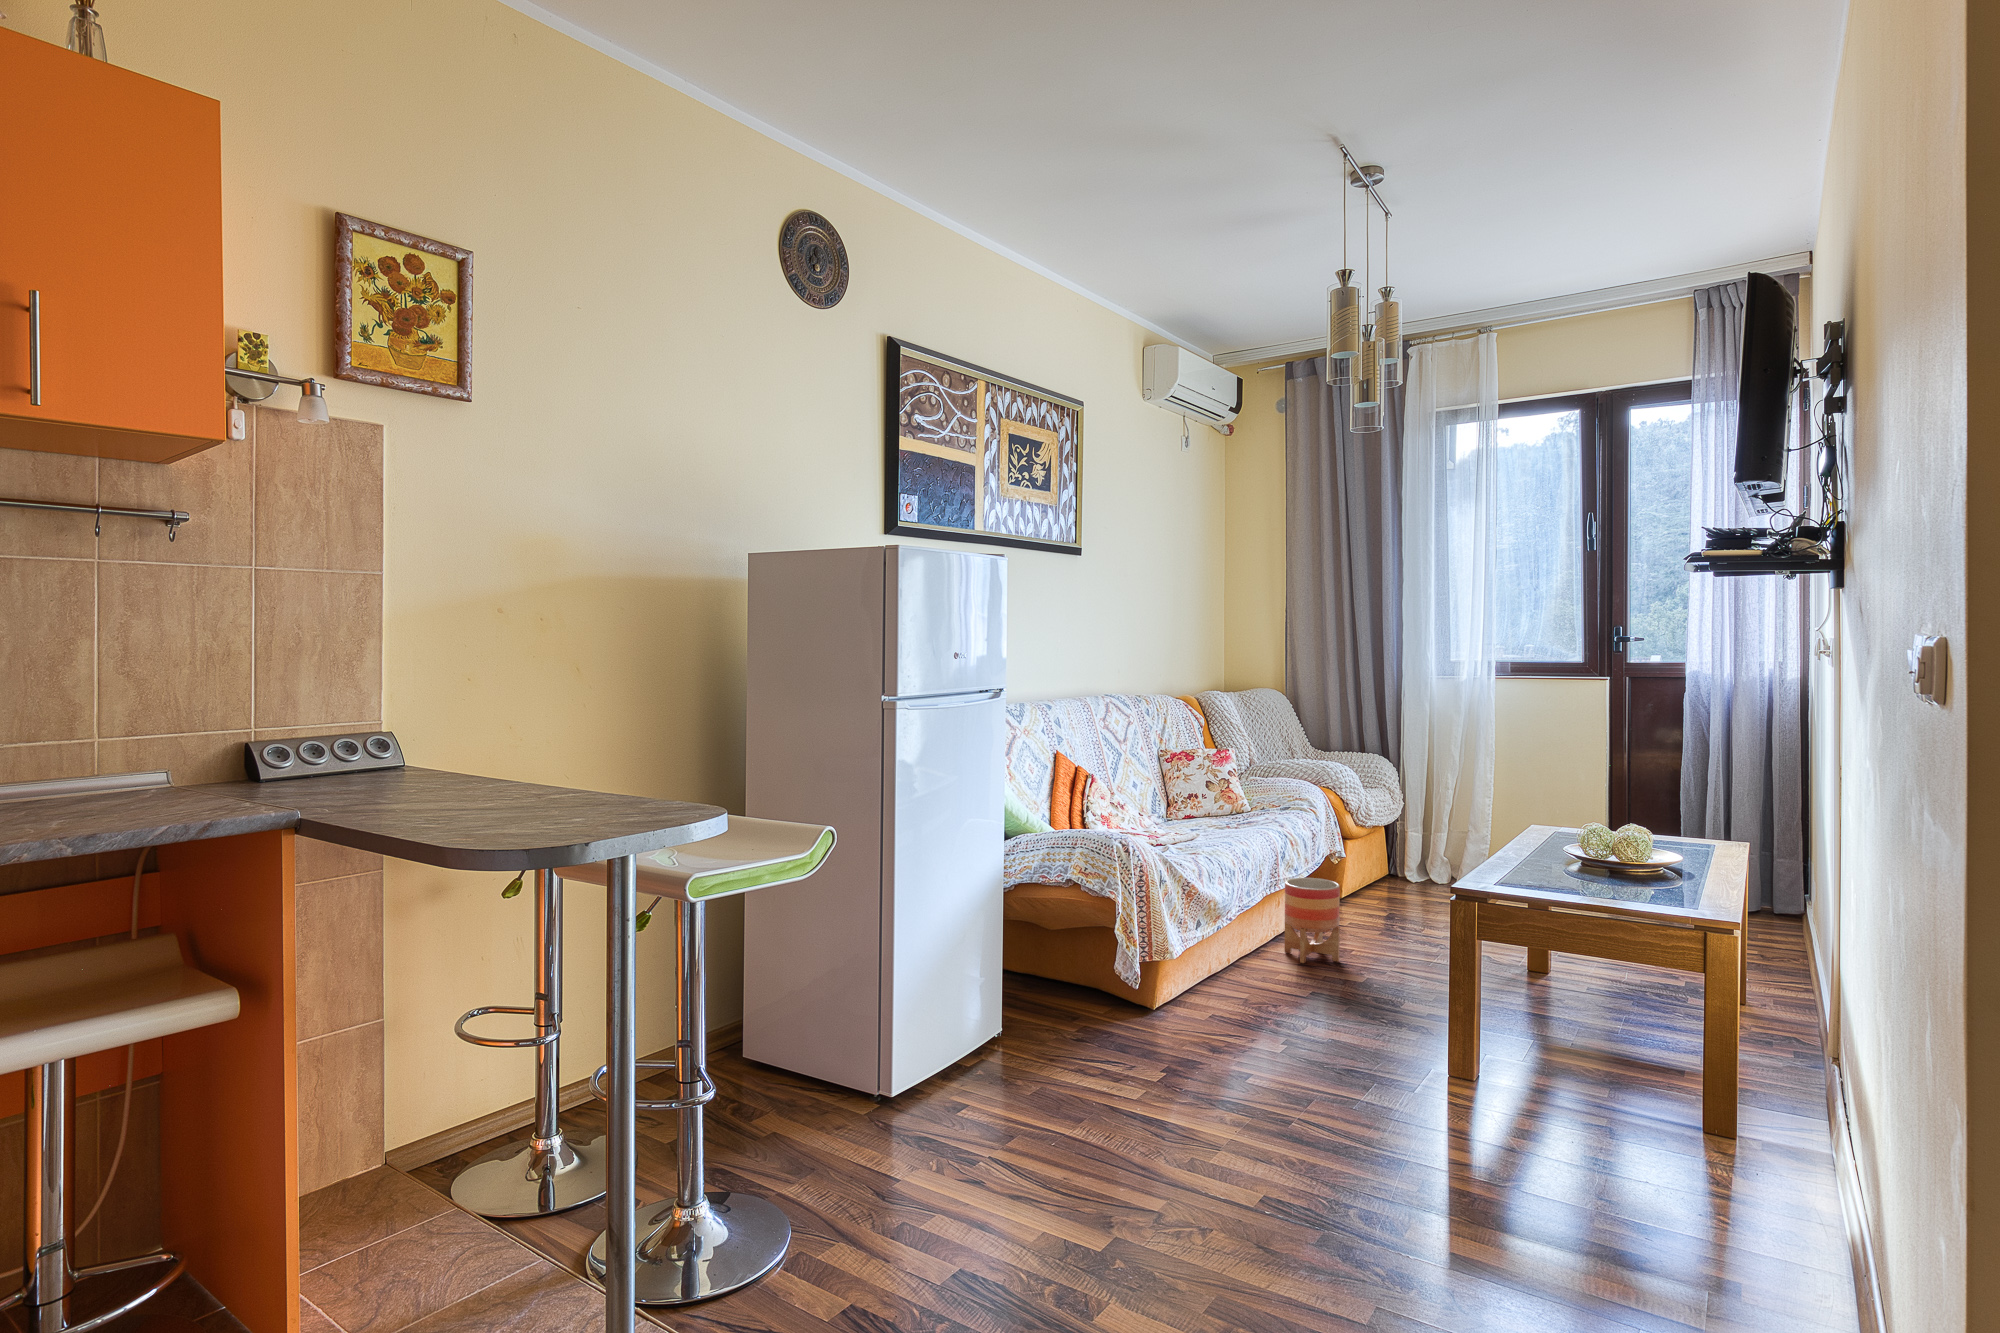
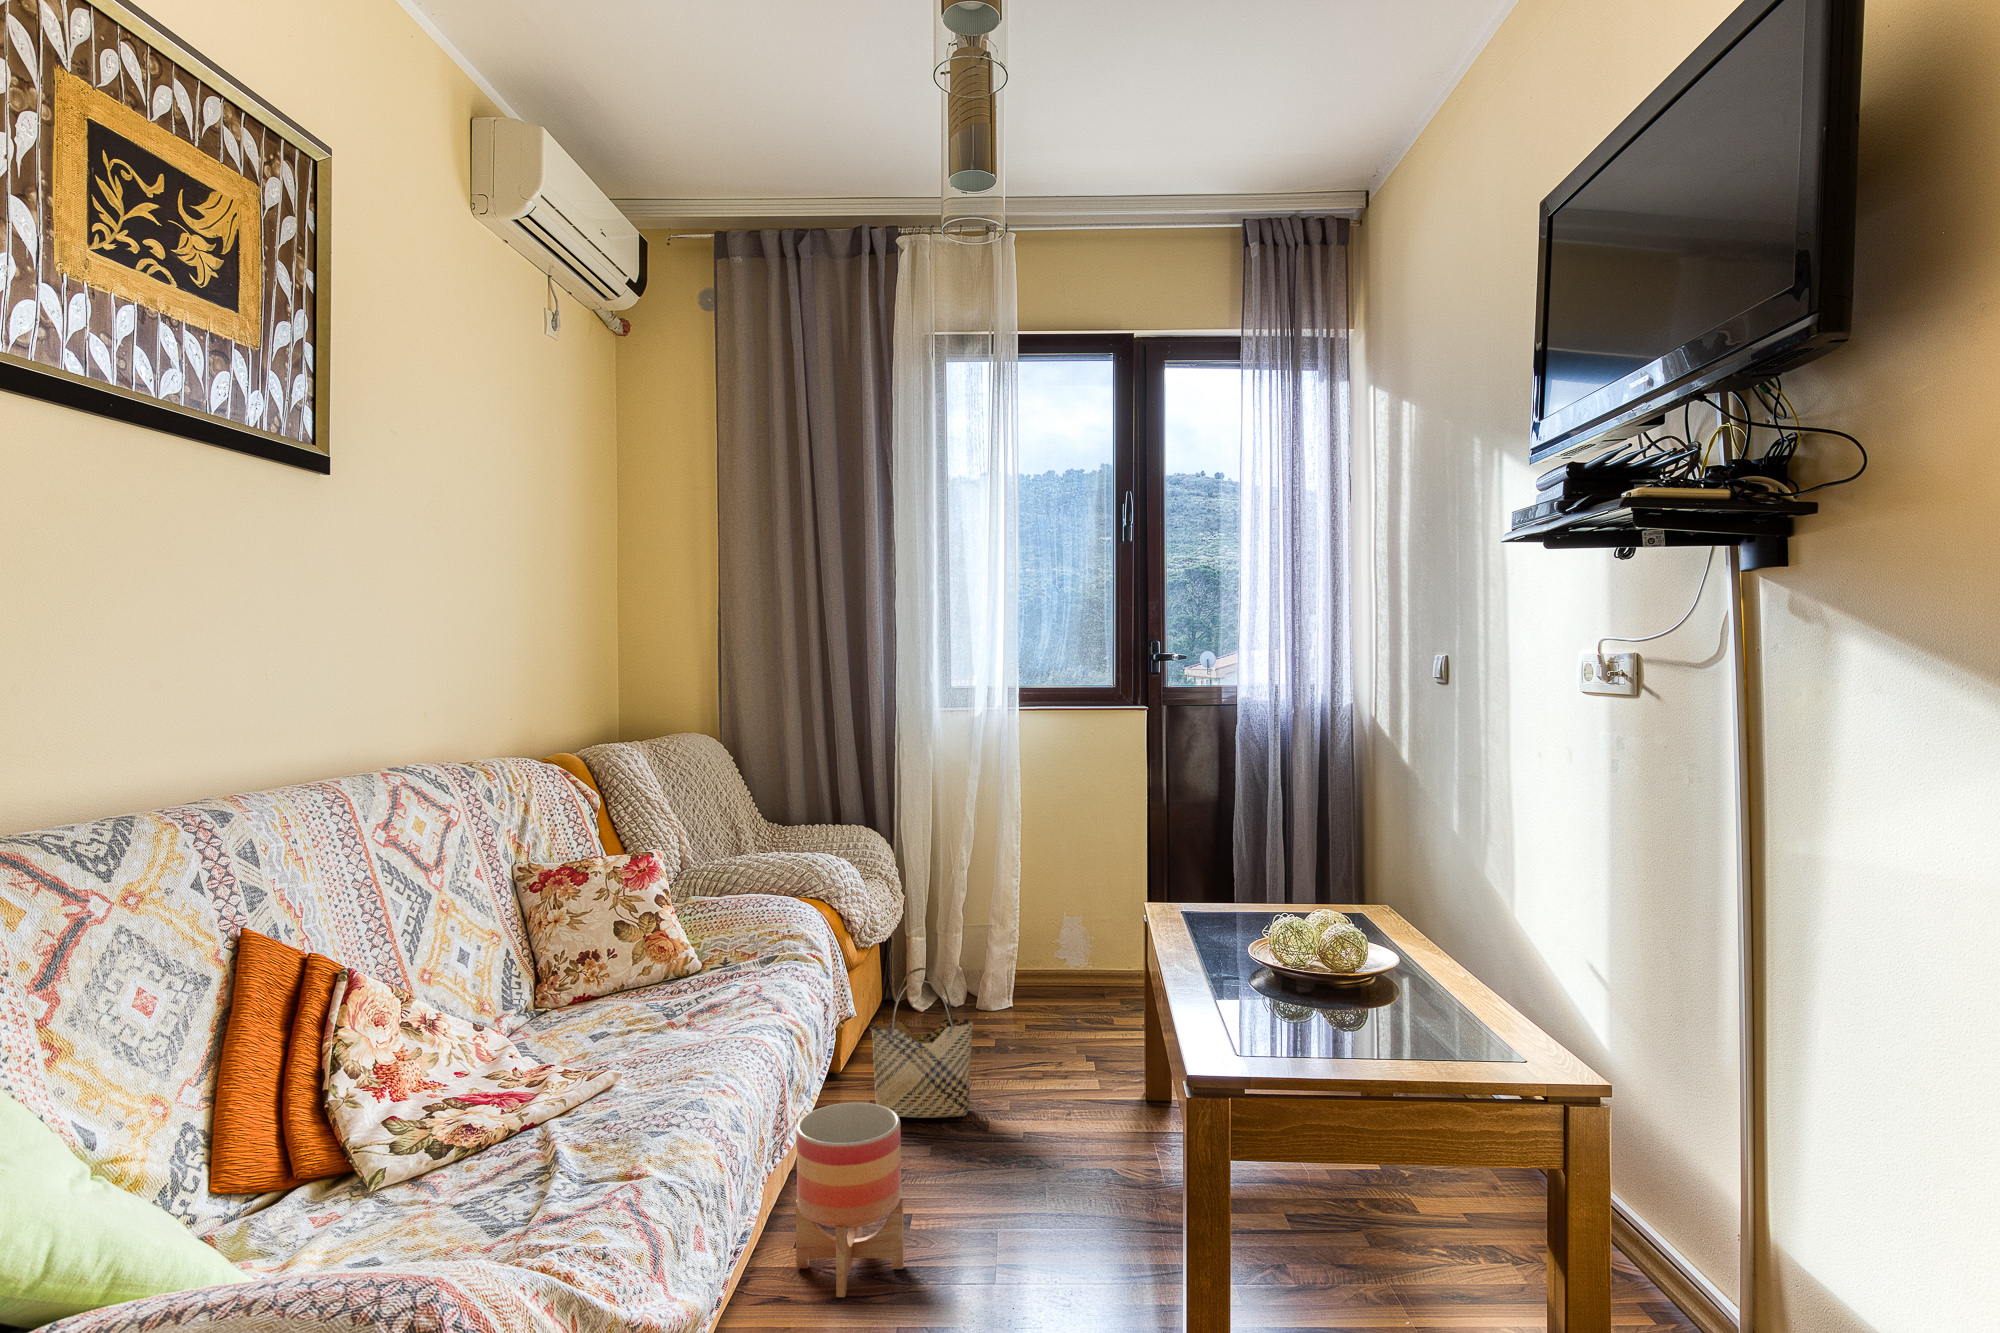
woven basket: none [1352,834,1418,923] -> present [870,968,973,1118]

